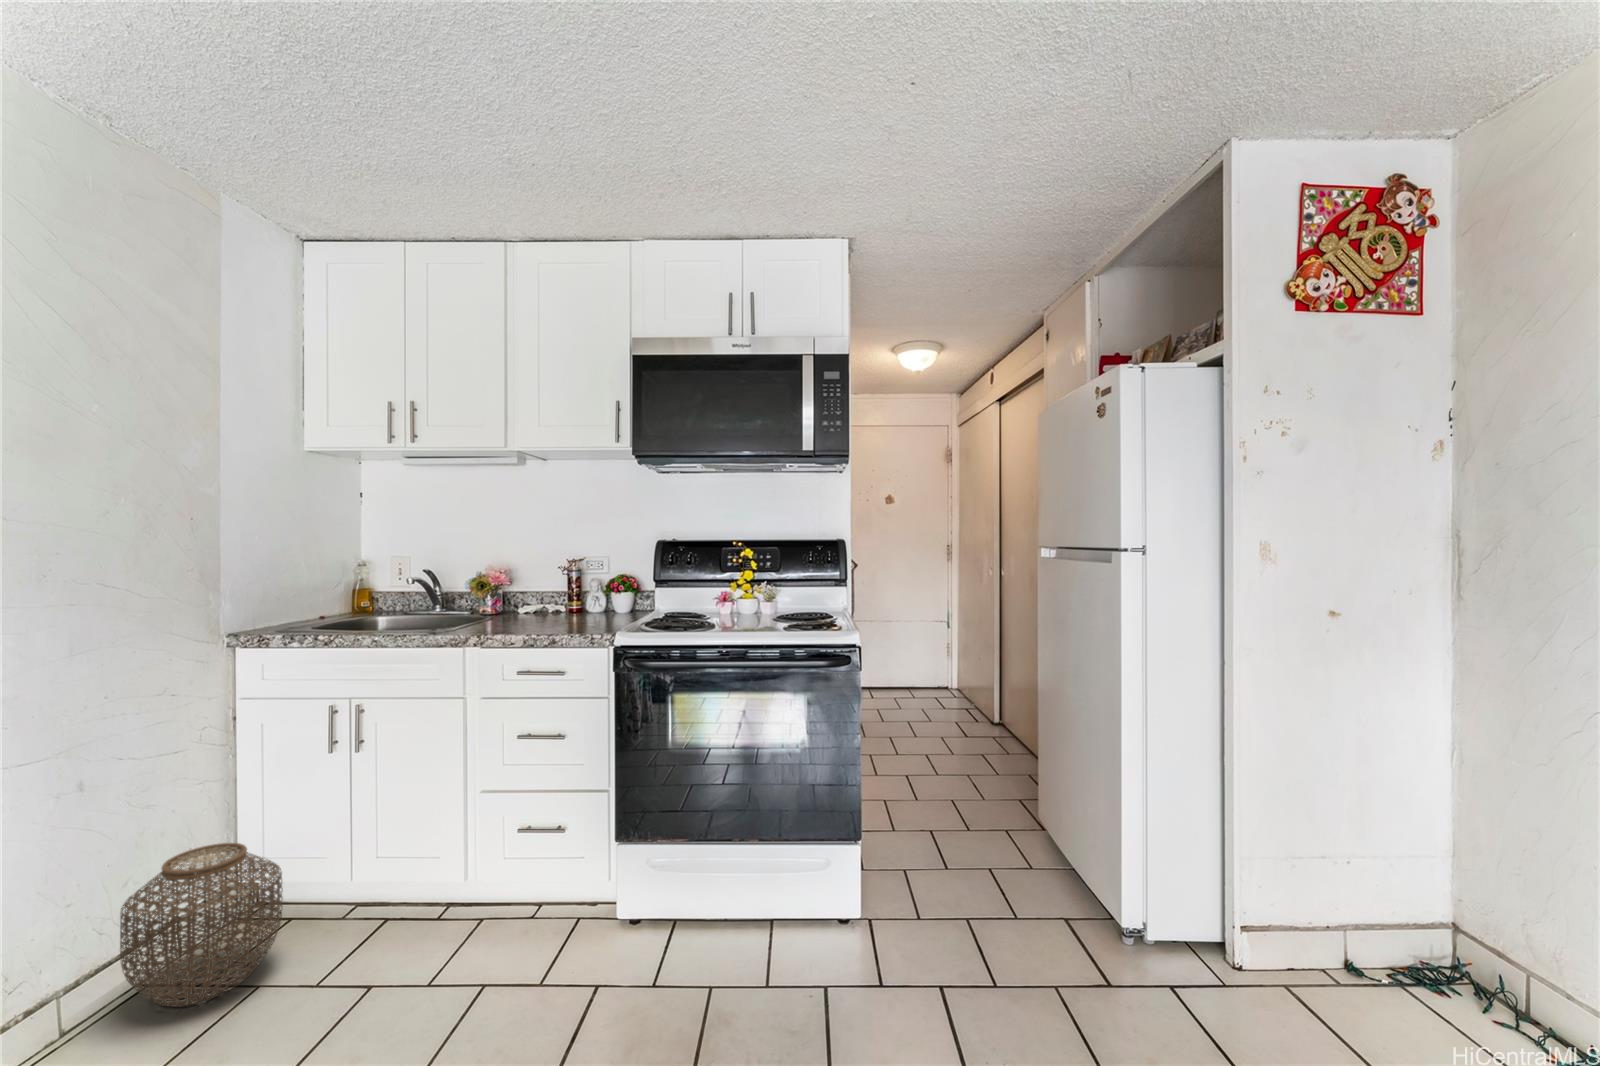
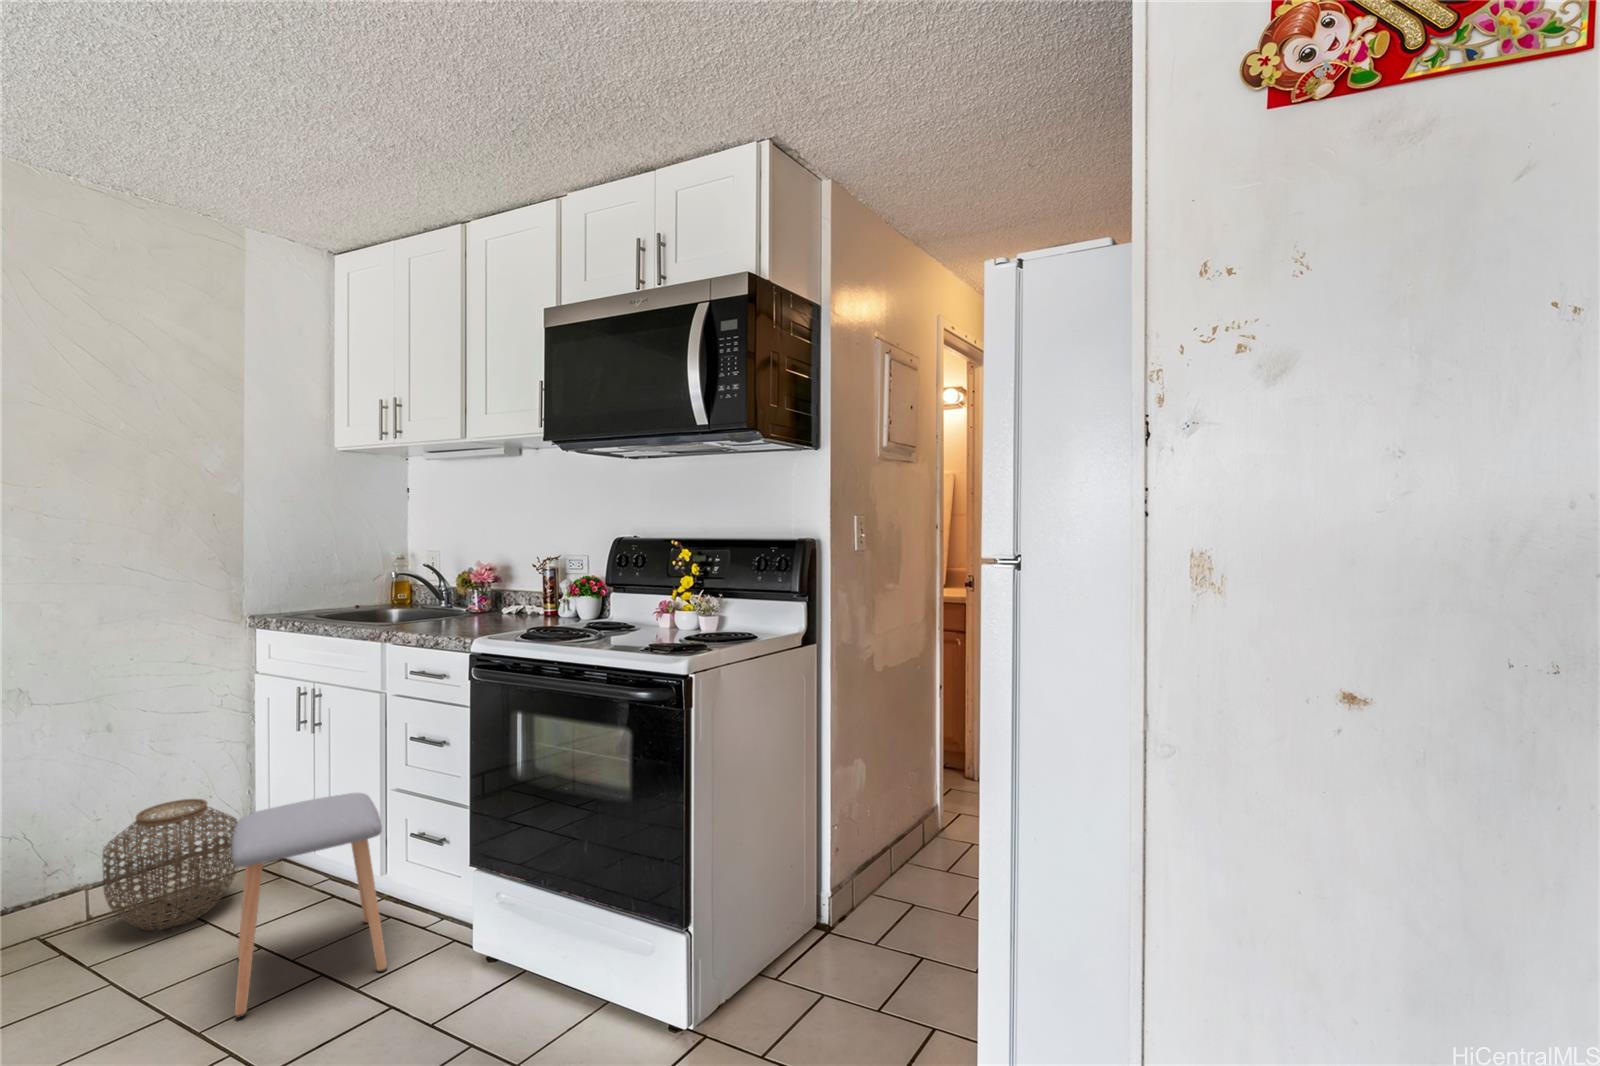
stool: none [364,798,554,1033] -> present [232,793,387,1018]

